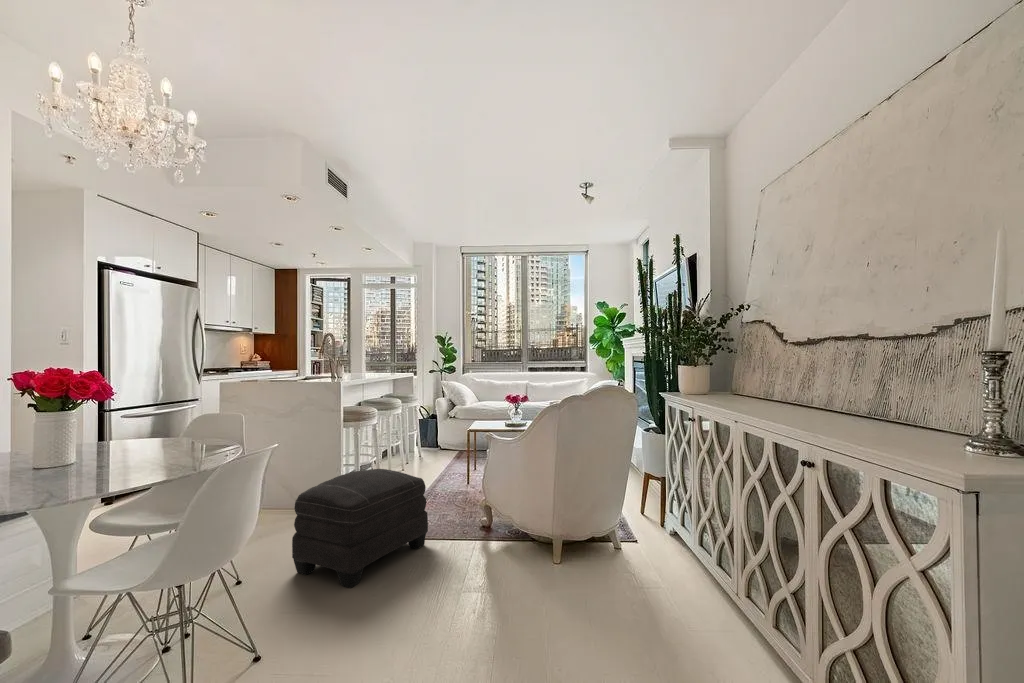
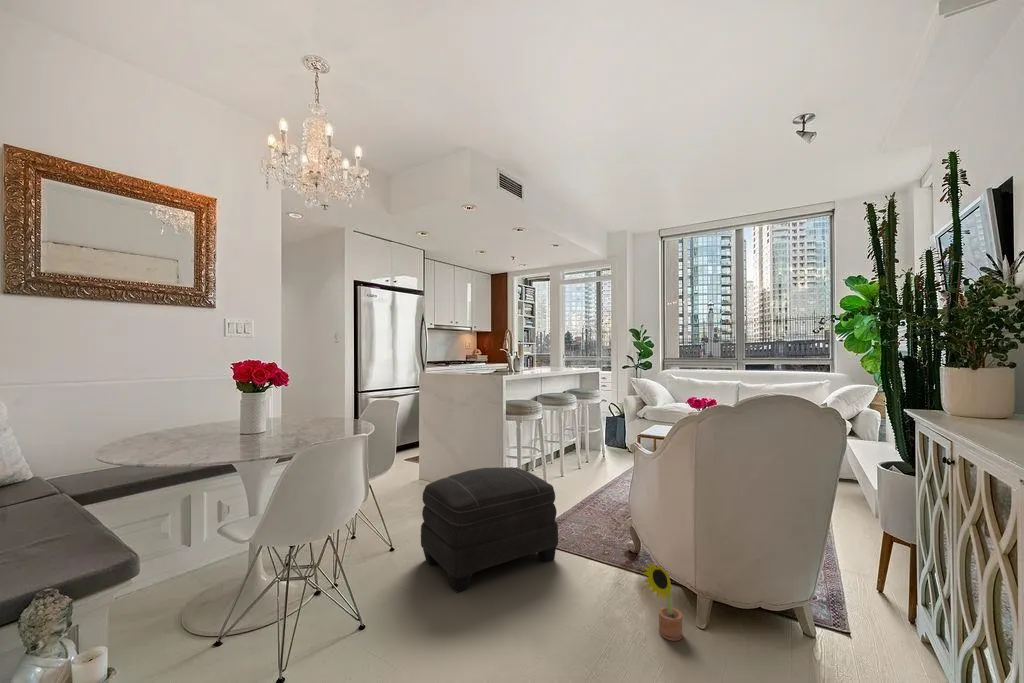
decorative plant: none [517,517,546,573] -> present [642,563,682,641]

